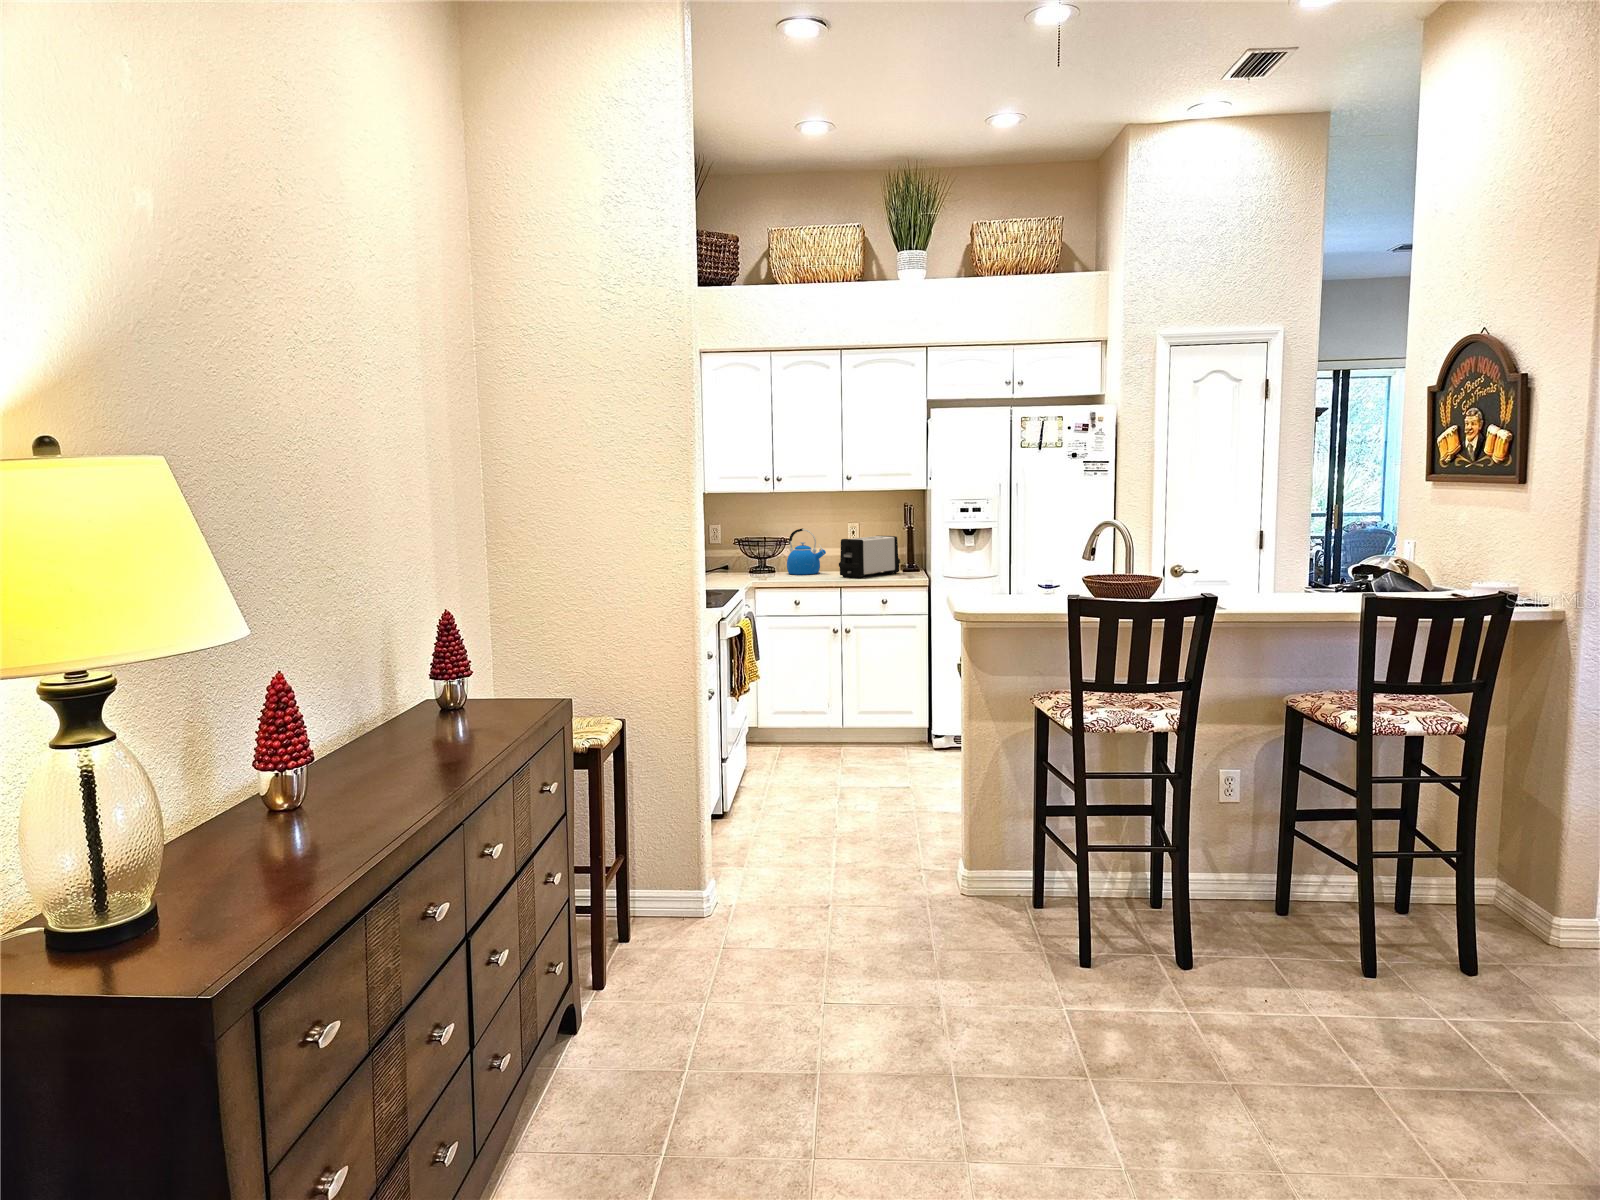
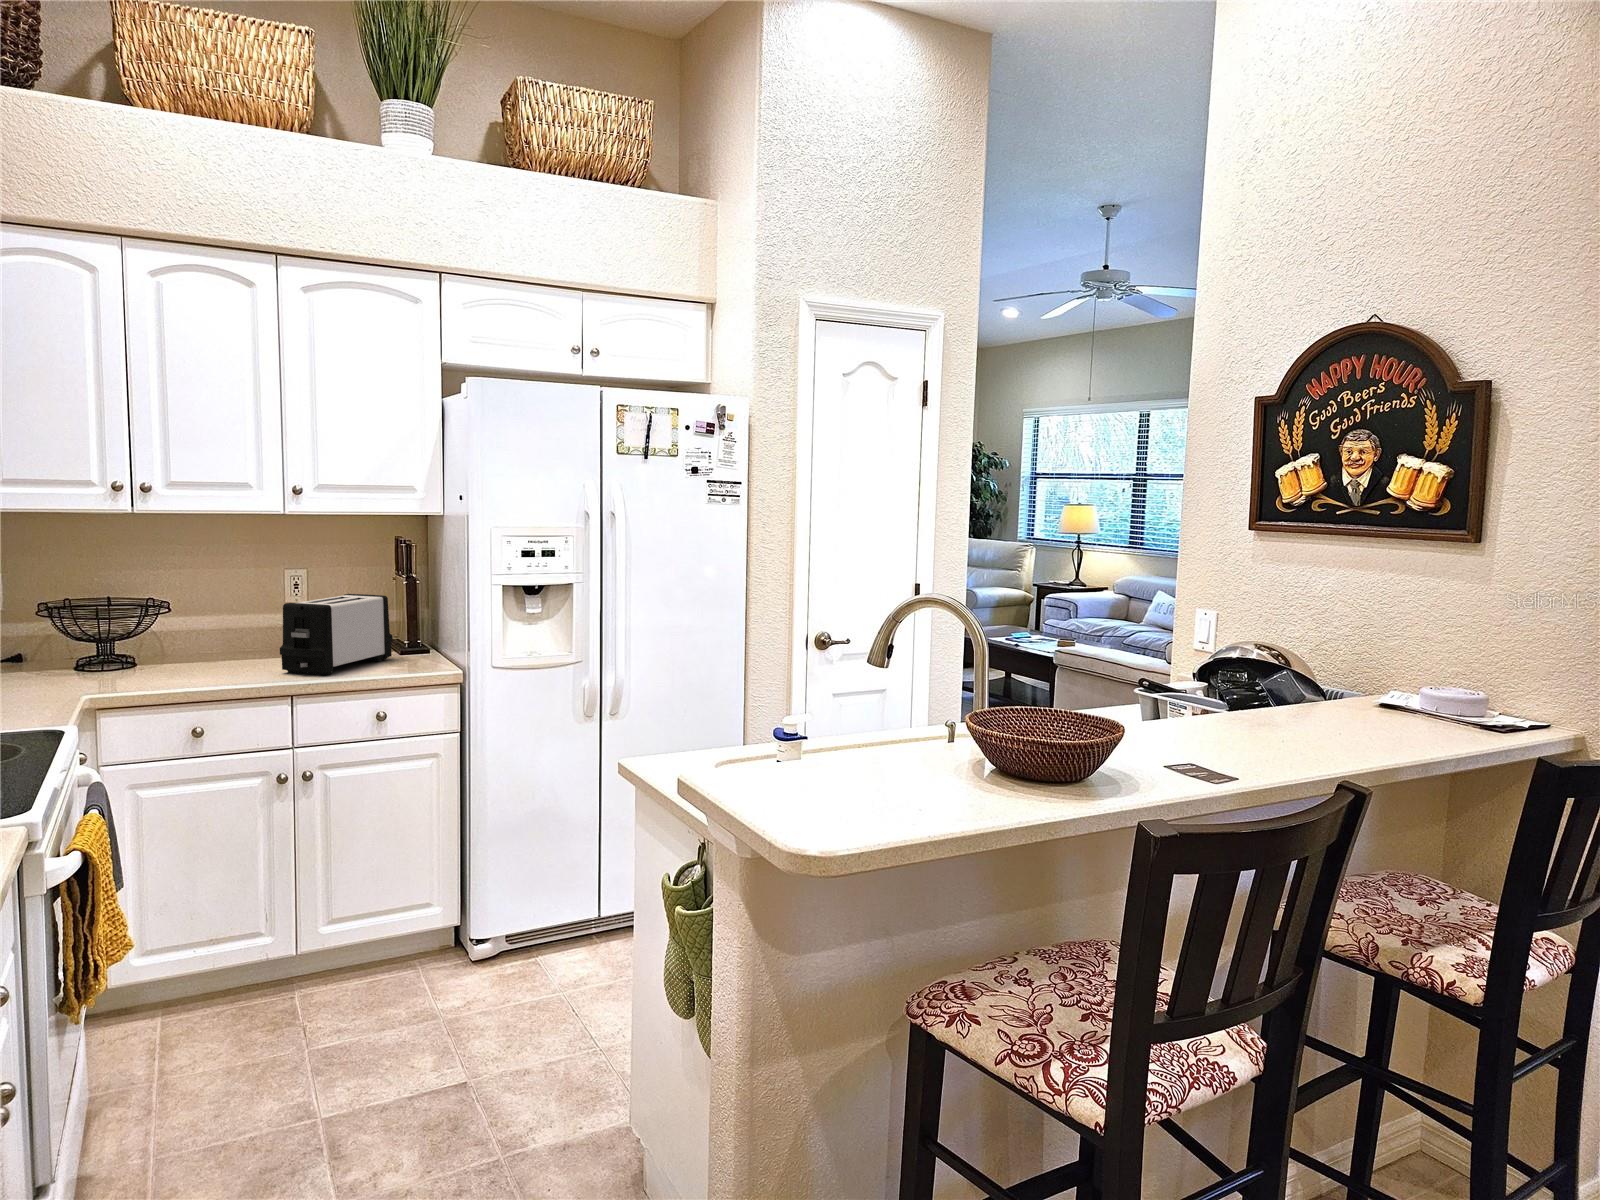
kettle: present [787,528,826,575] -> none [162,582,247,670]

